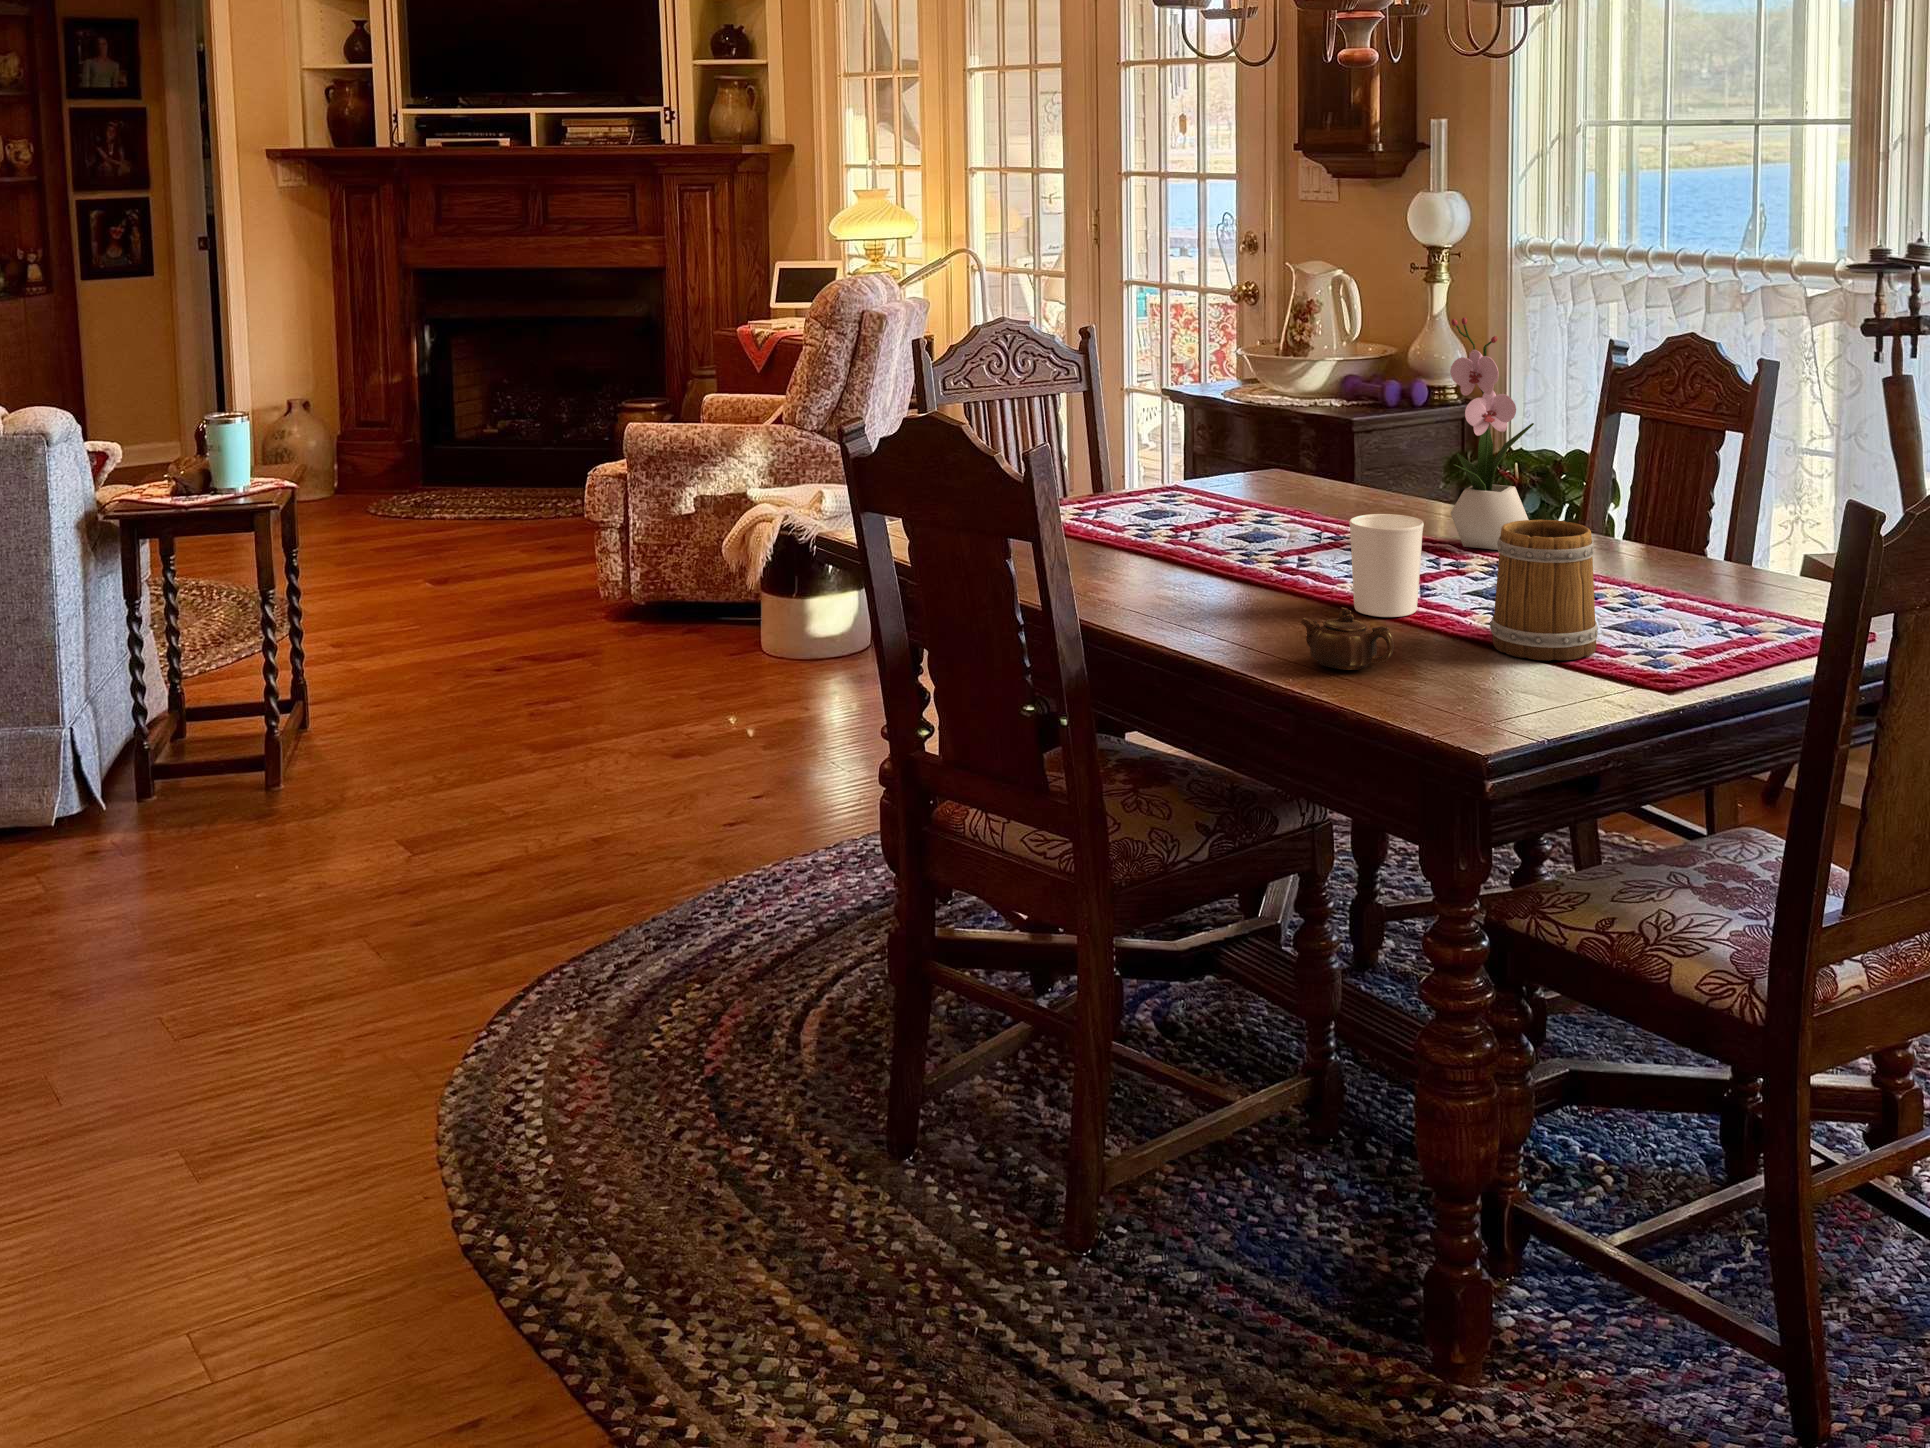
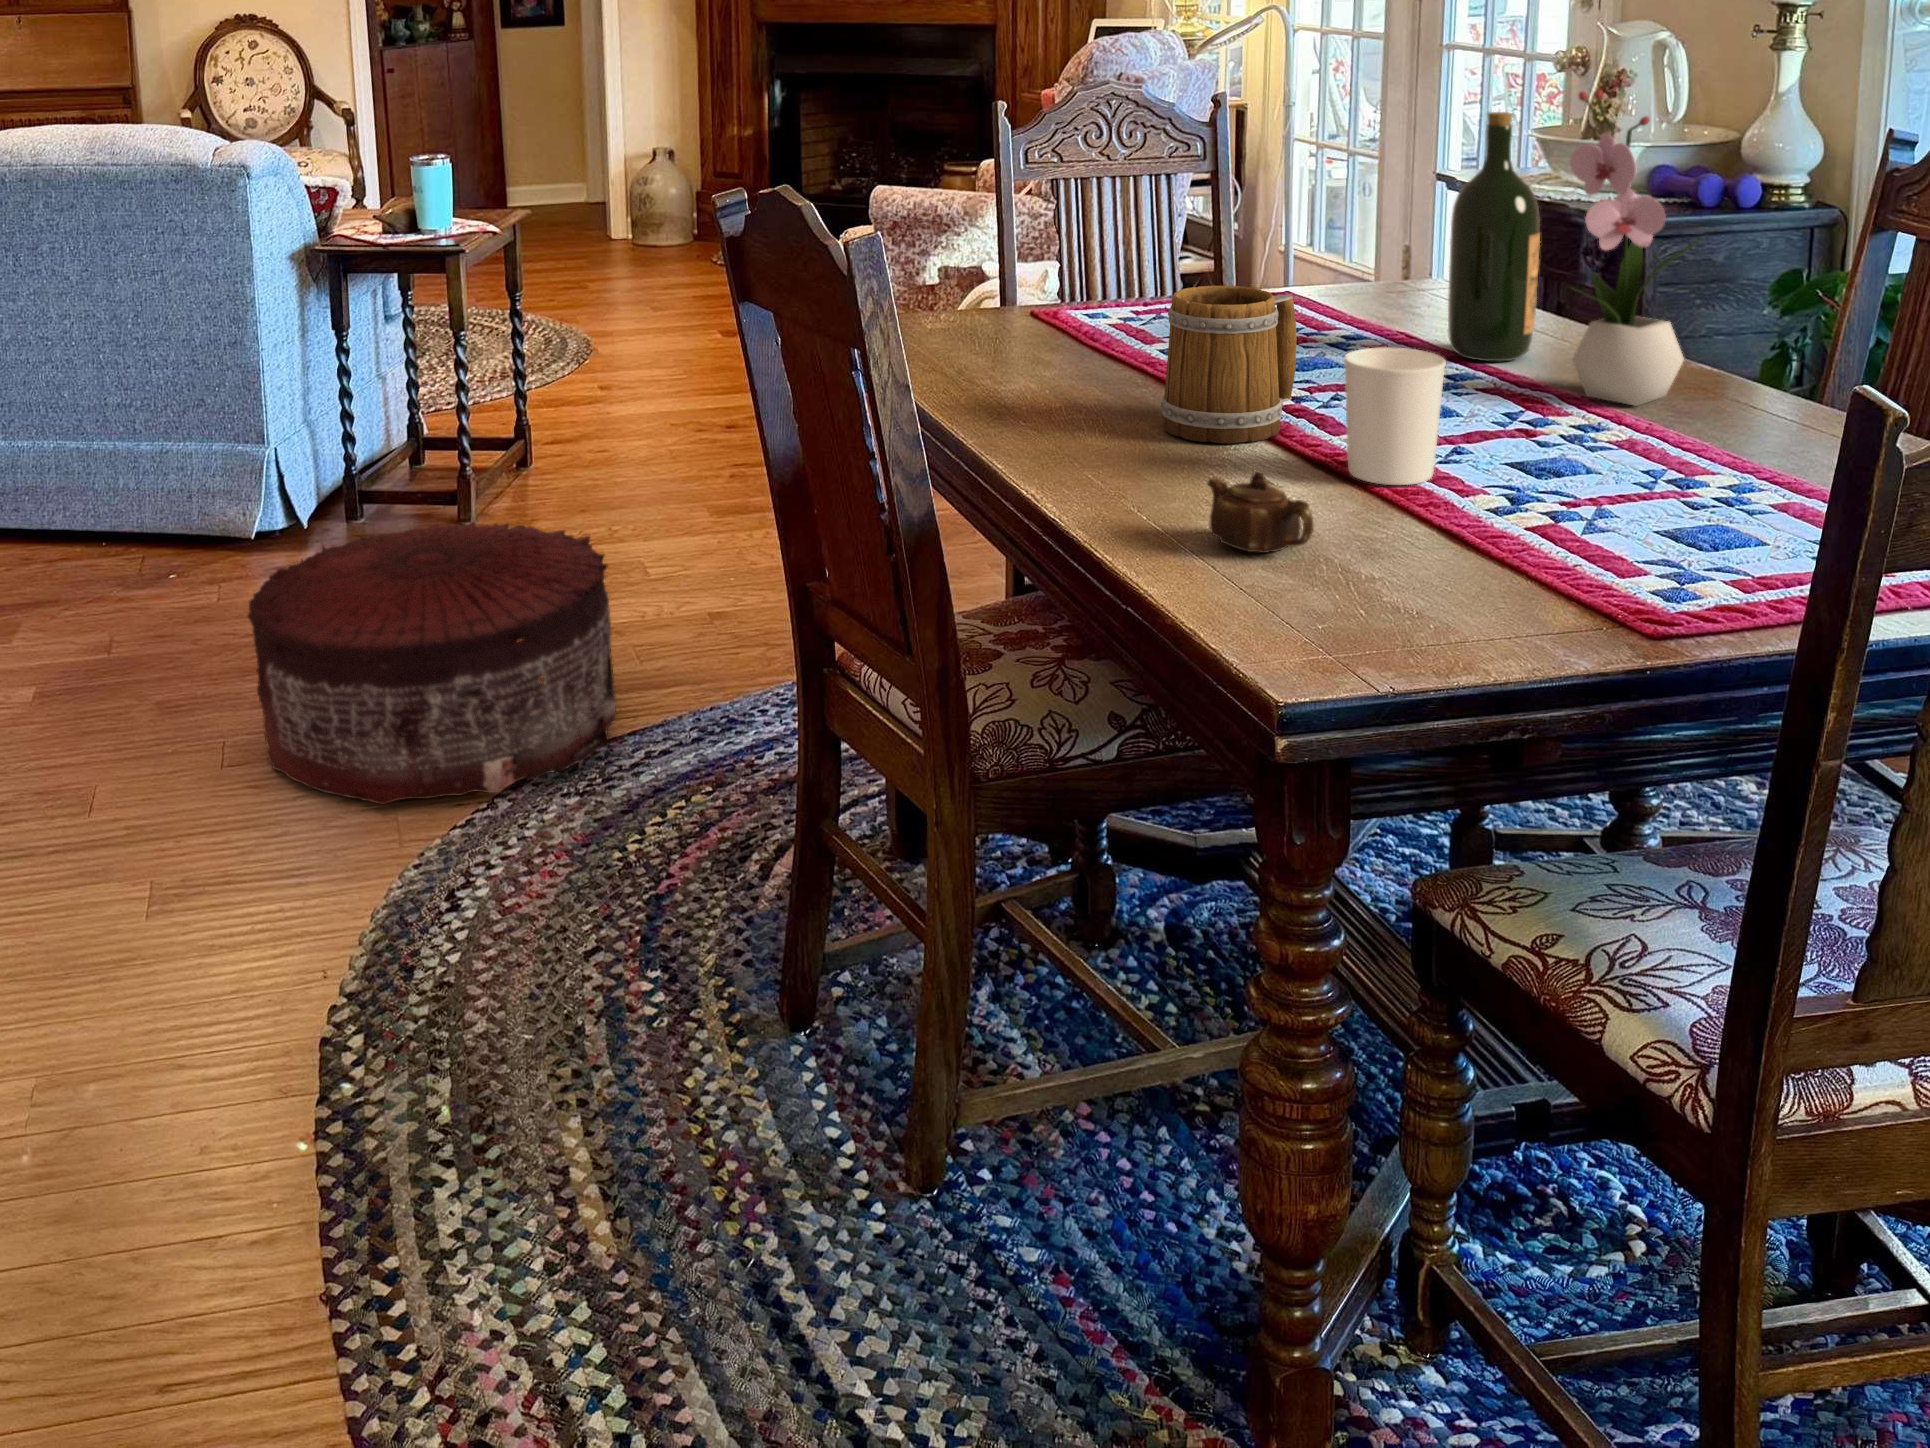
wine bottle: none [1336,336,1401,527] -> present [1448,112,1540,361]
mug: present [1490,520,1598,660] -> present [1160,286,1297,443]
pouf: none [198,757,584,1043] -> present [248,519,617,805]

